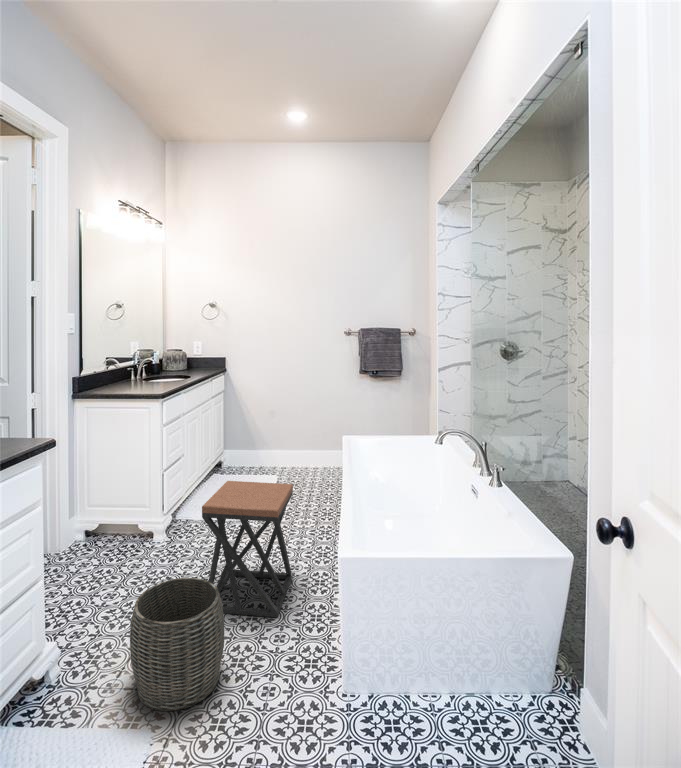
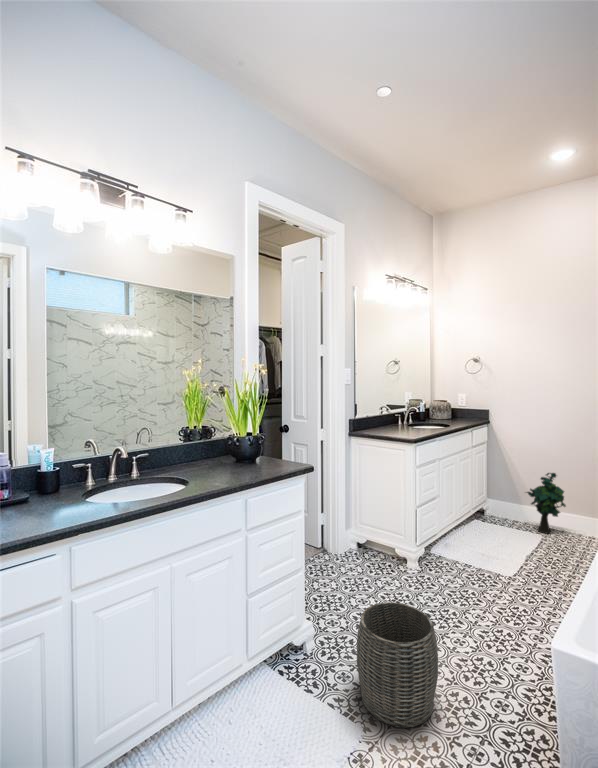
decorative plant: none [261,416,296,475] -> present [527,473,566,534]
stool: present [202,481,293,617] -> none [433,526,534,682]

